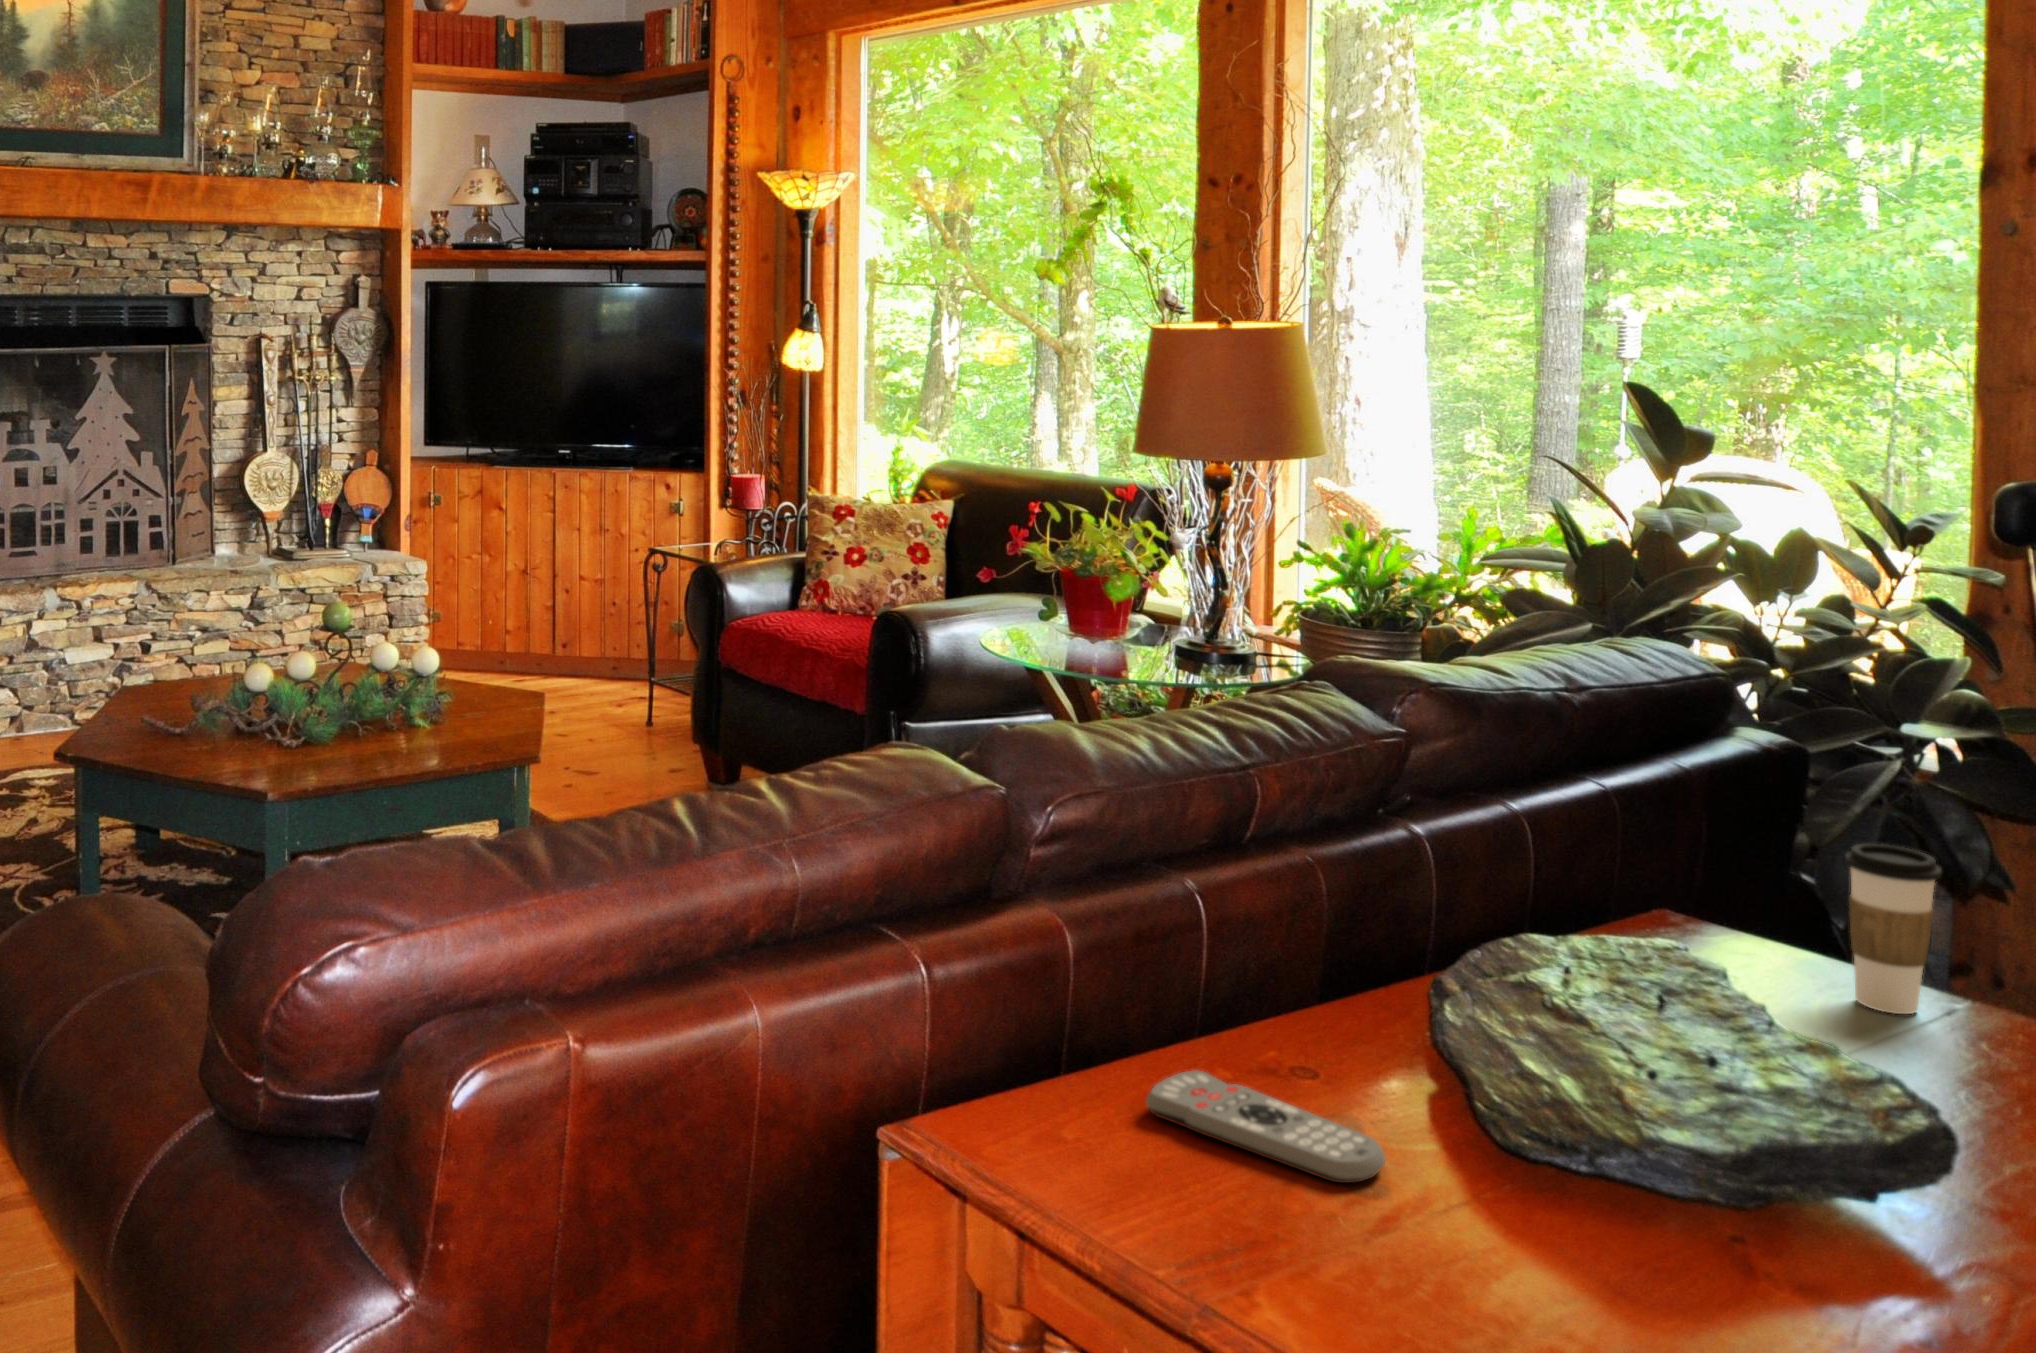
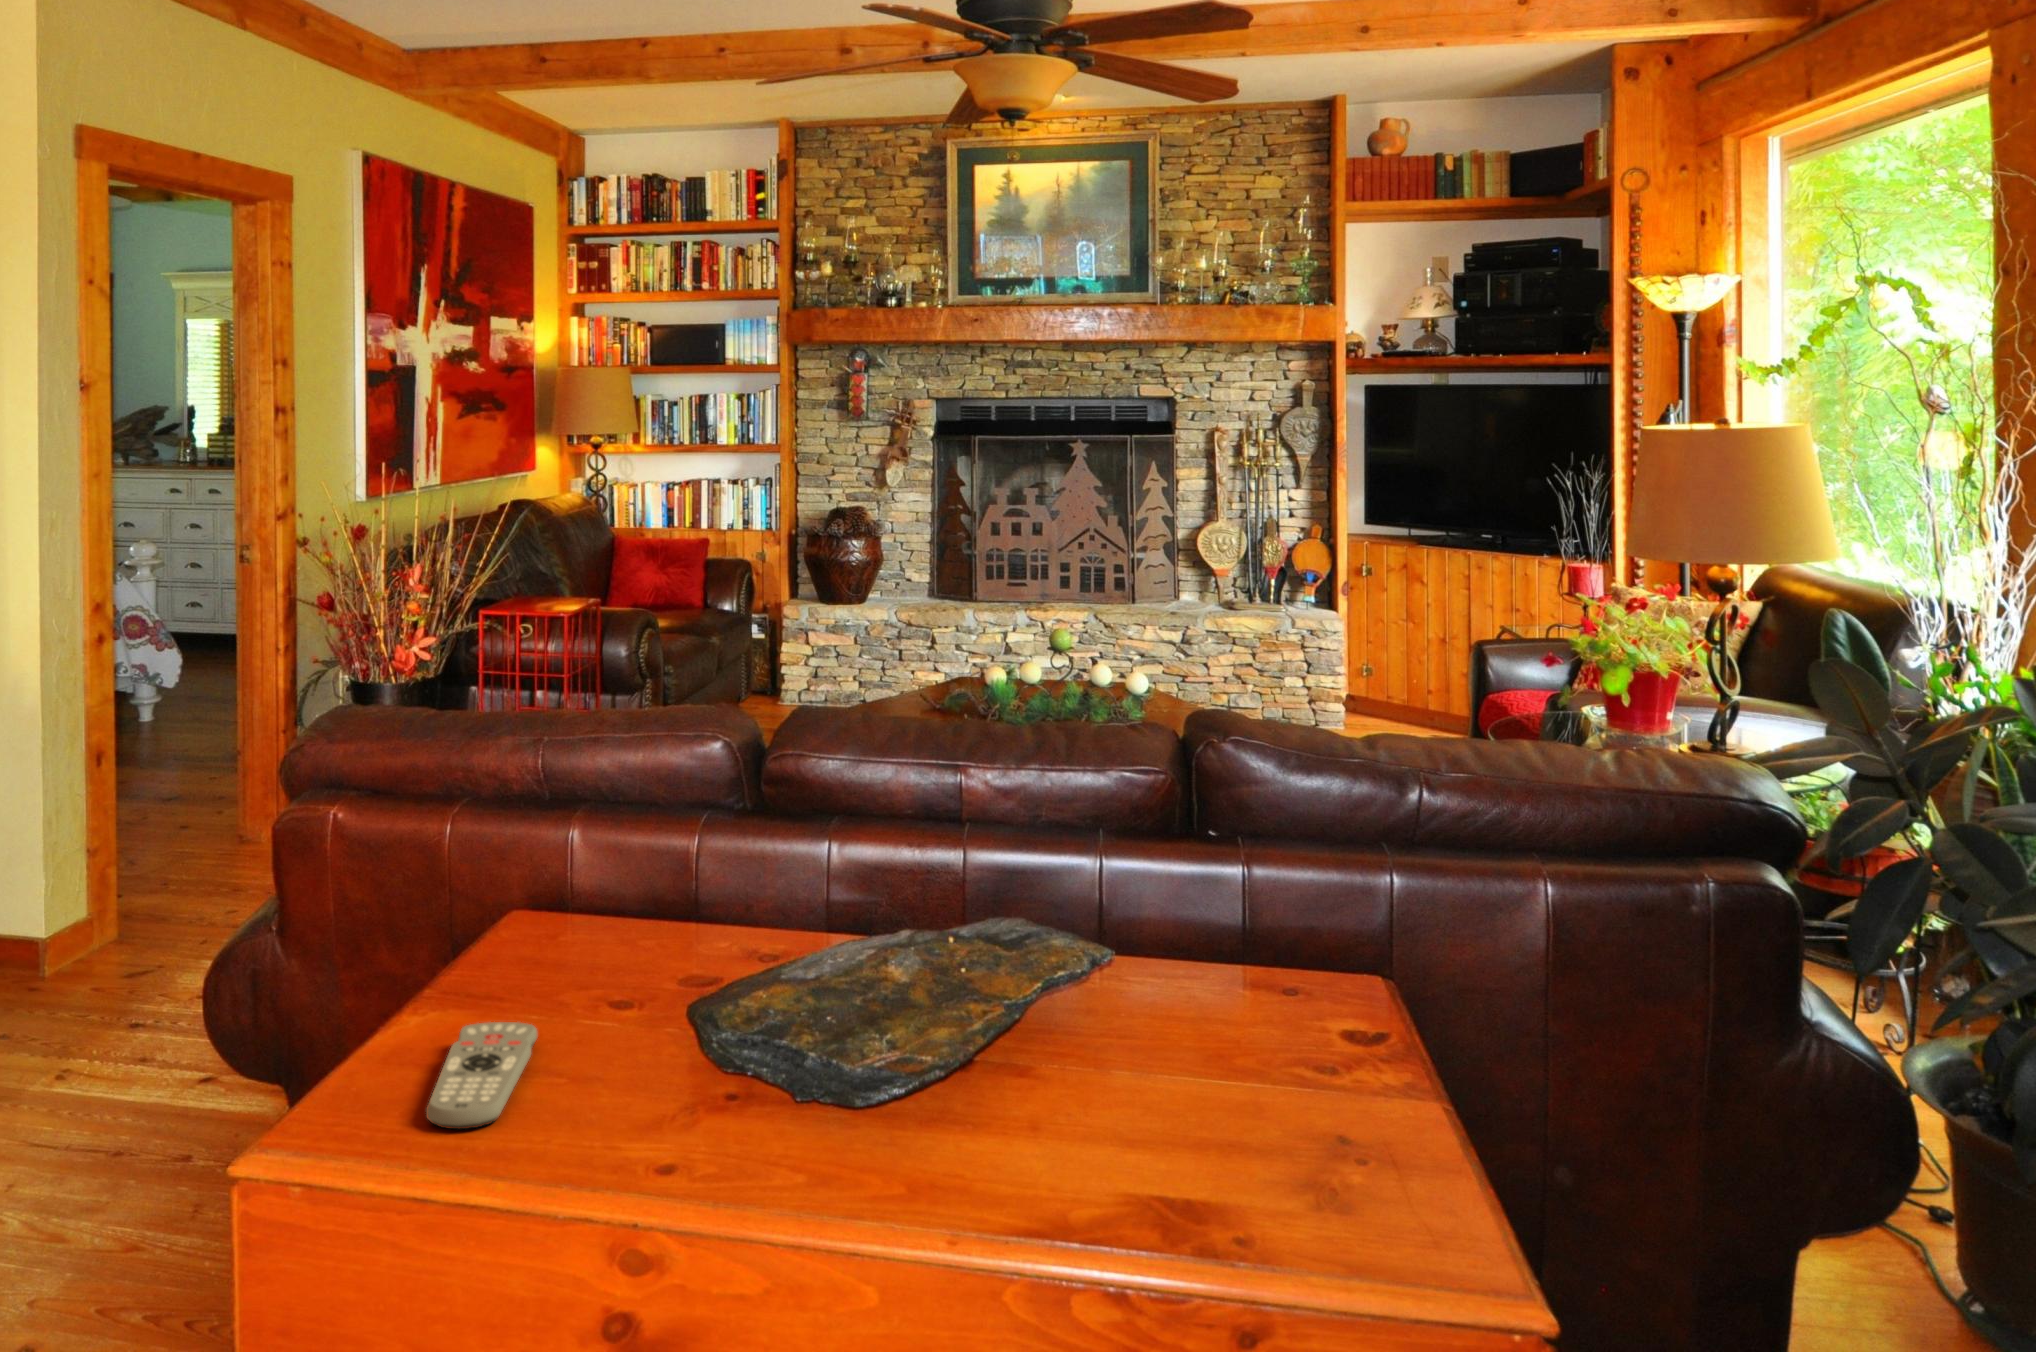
coffee cup: present [1845,844,1941,1014] -> none [1285,1012,1385,1230]

